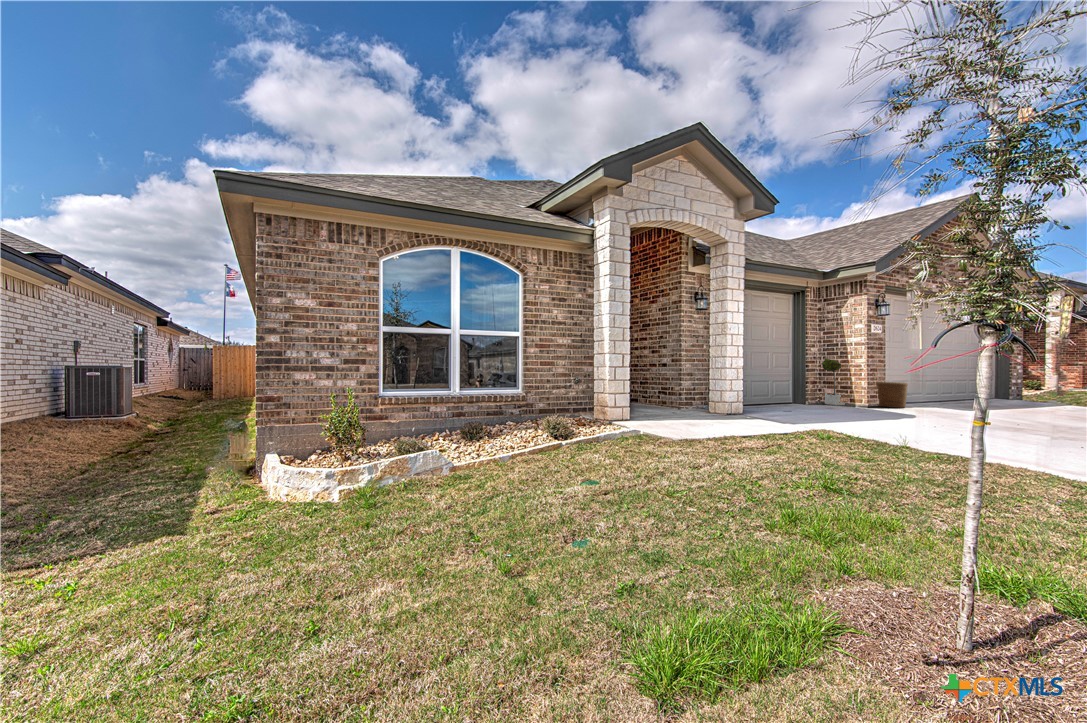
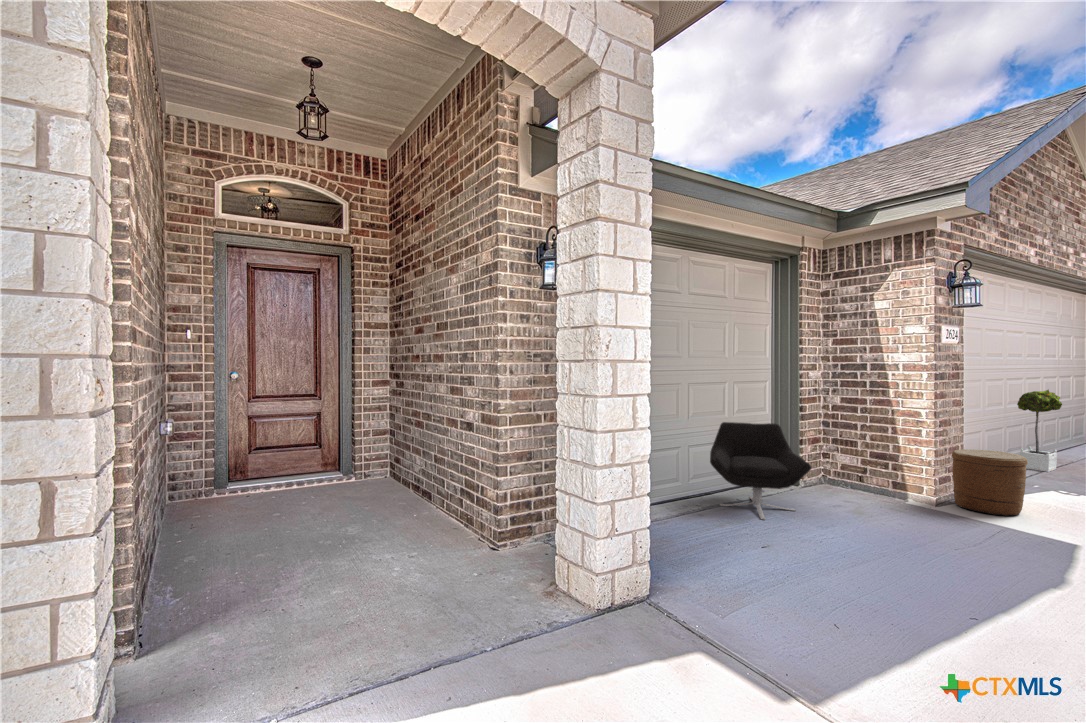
potted tree: present [822,358,845,405] -> present [1017,390,1062,472]
lounge chair: none [762,370,808,407] -> present [710,422,811,519]

